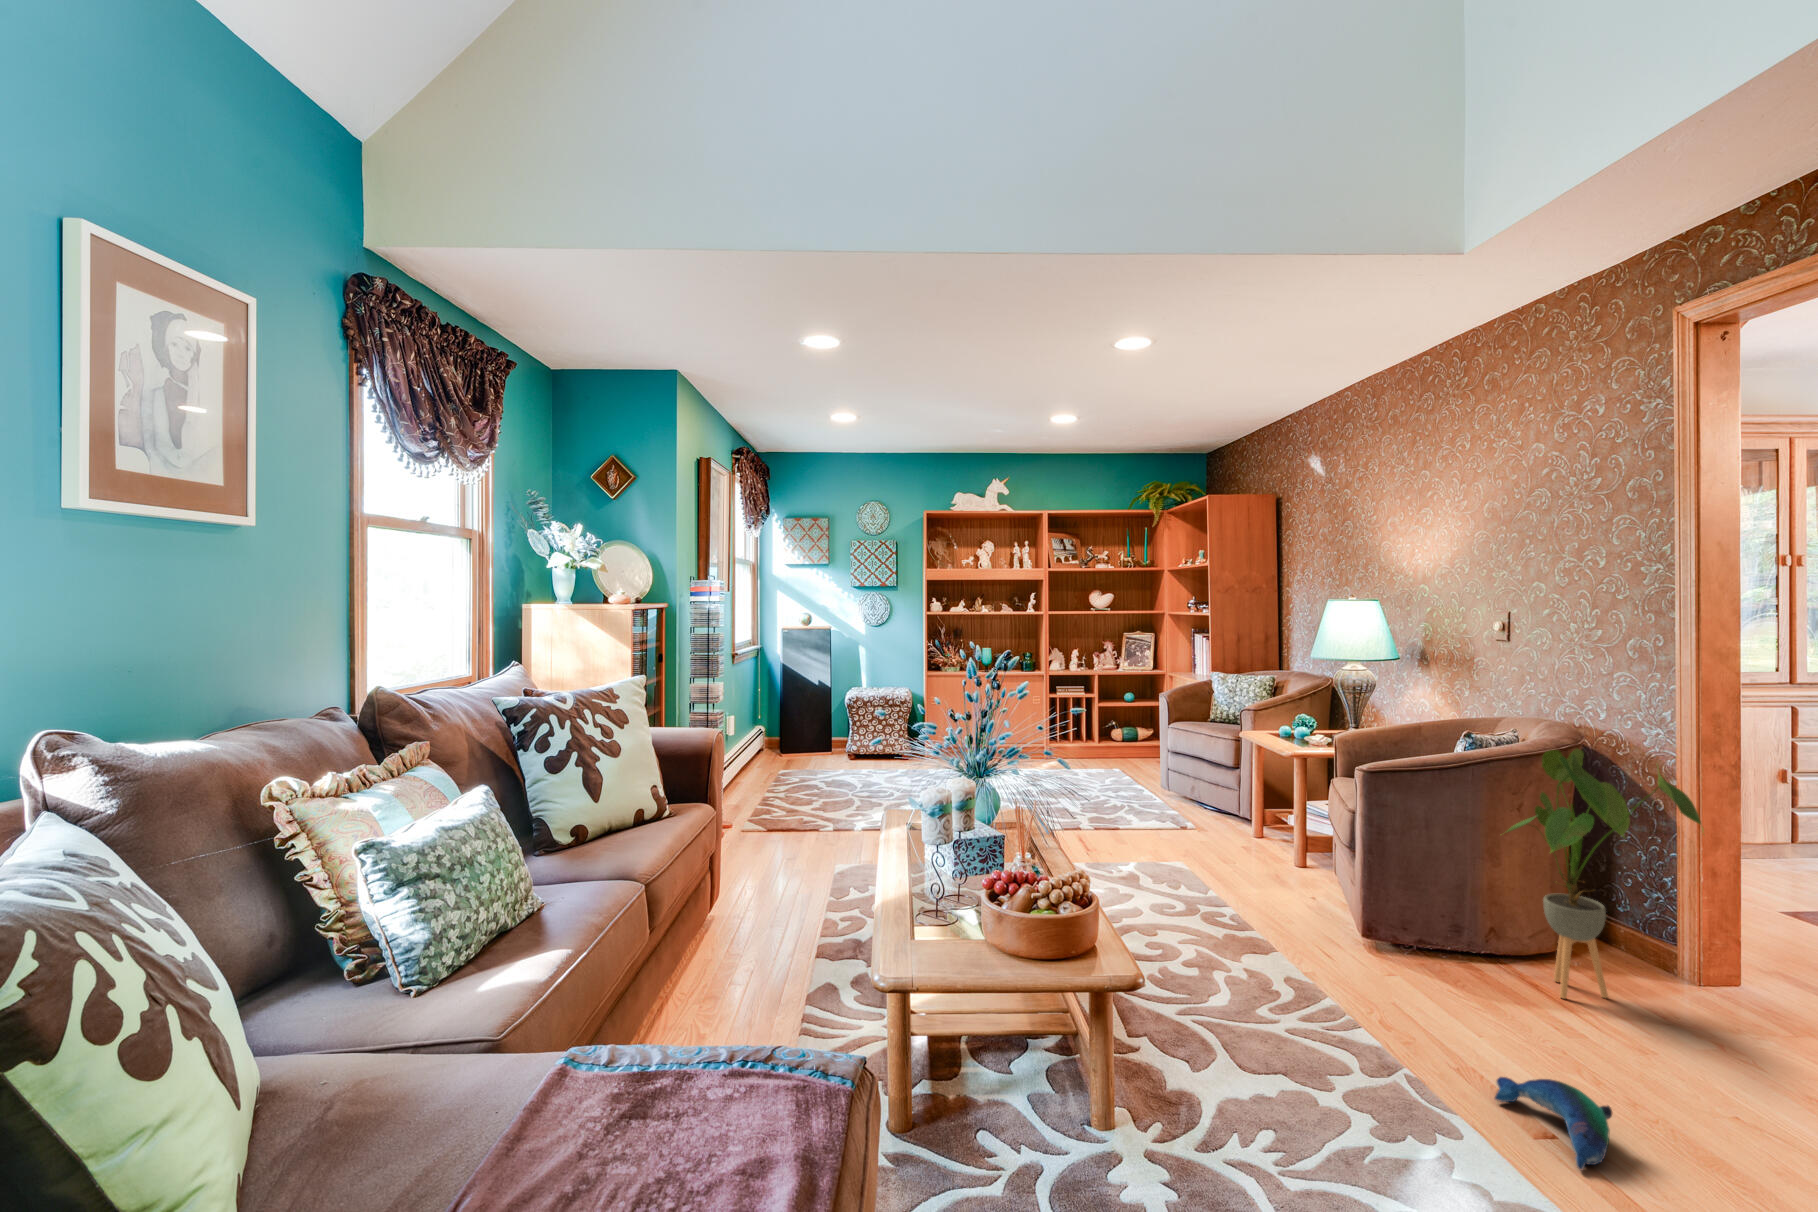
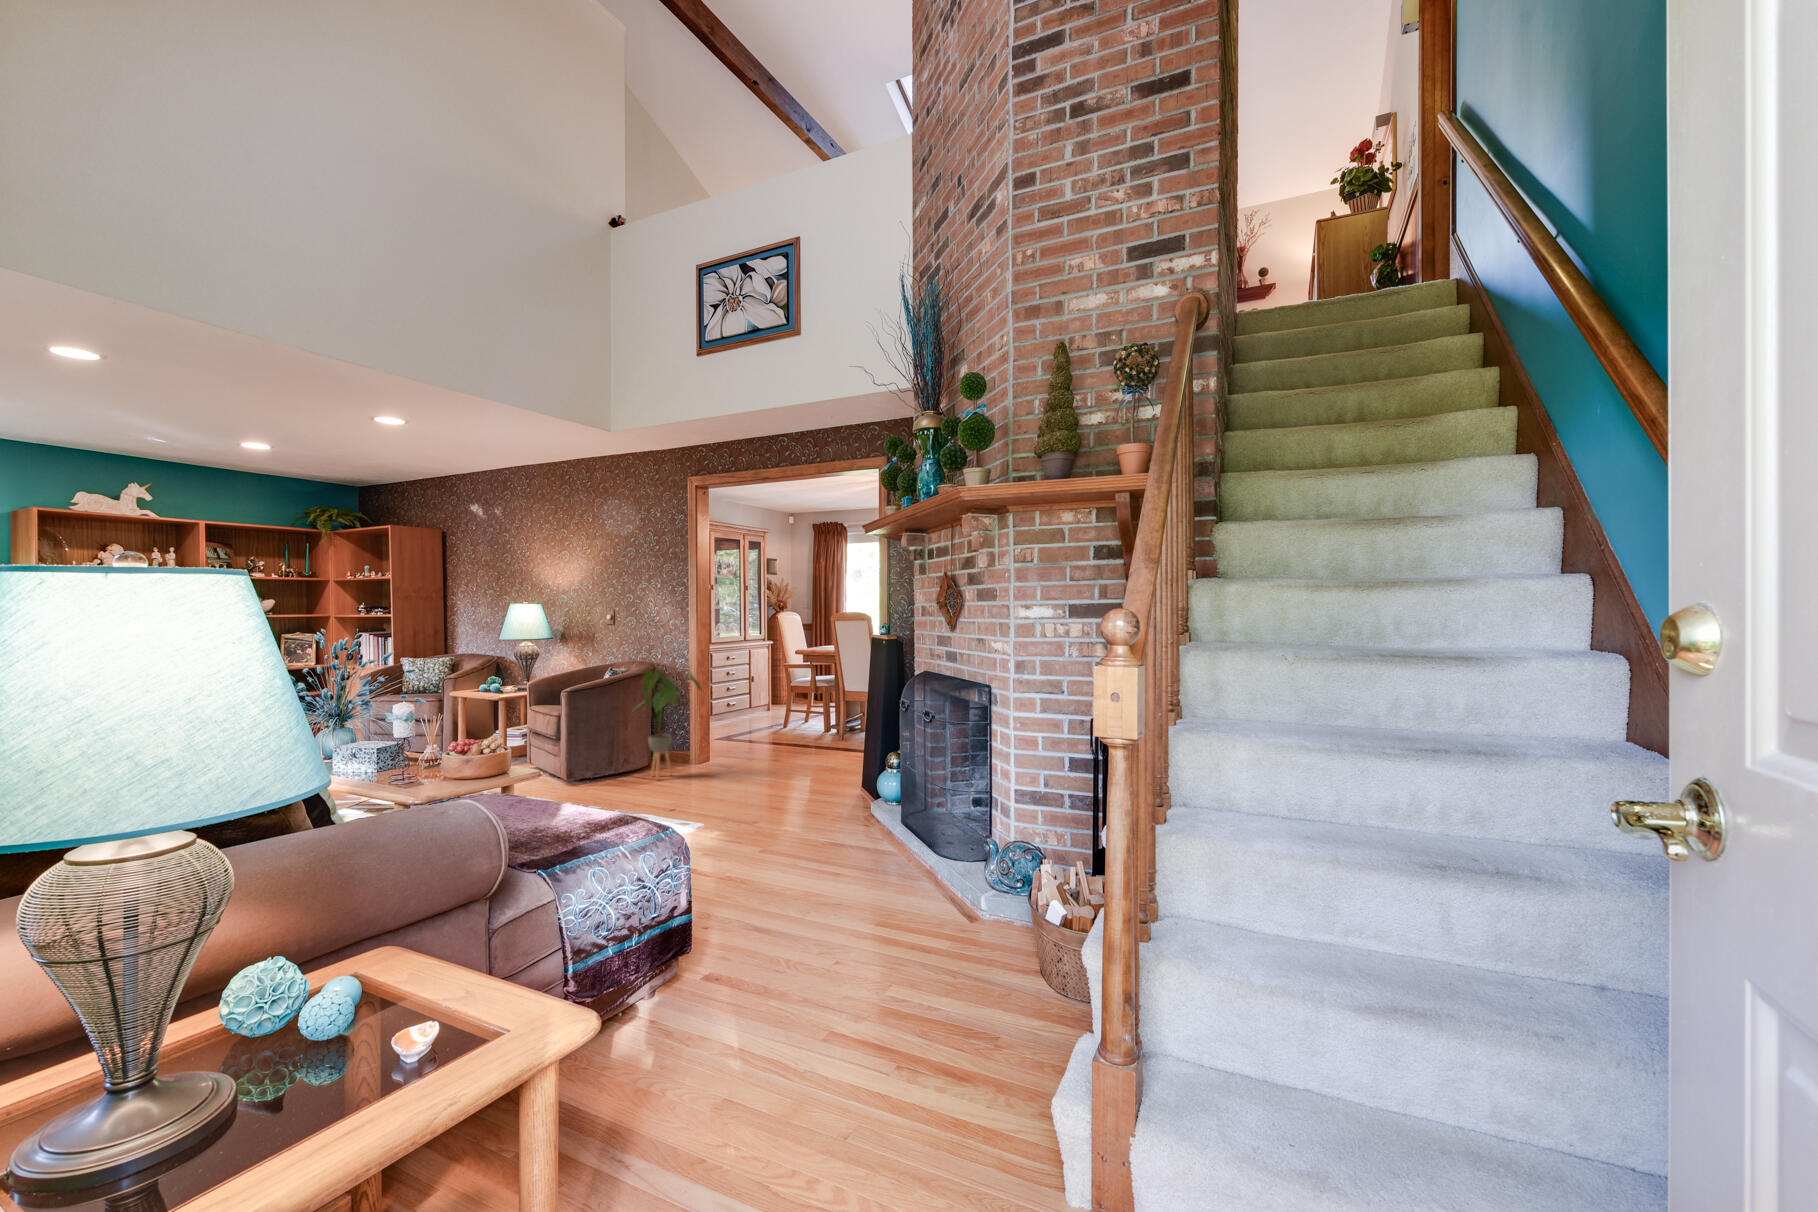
plush toy: present [1495,1077,1612,1170] -> none [652,791,694,814]

